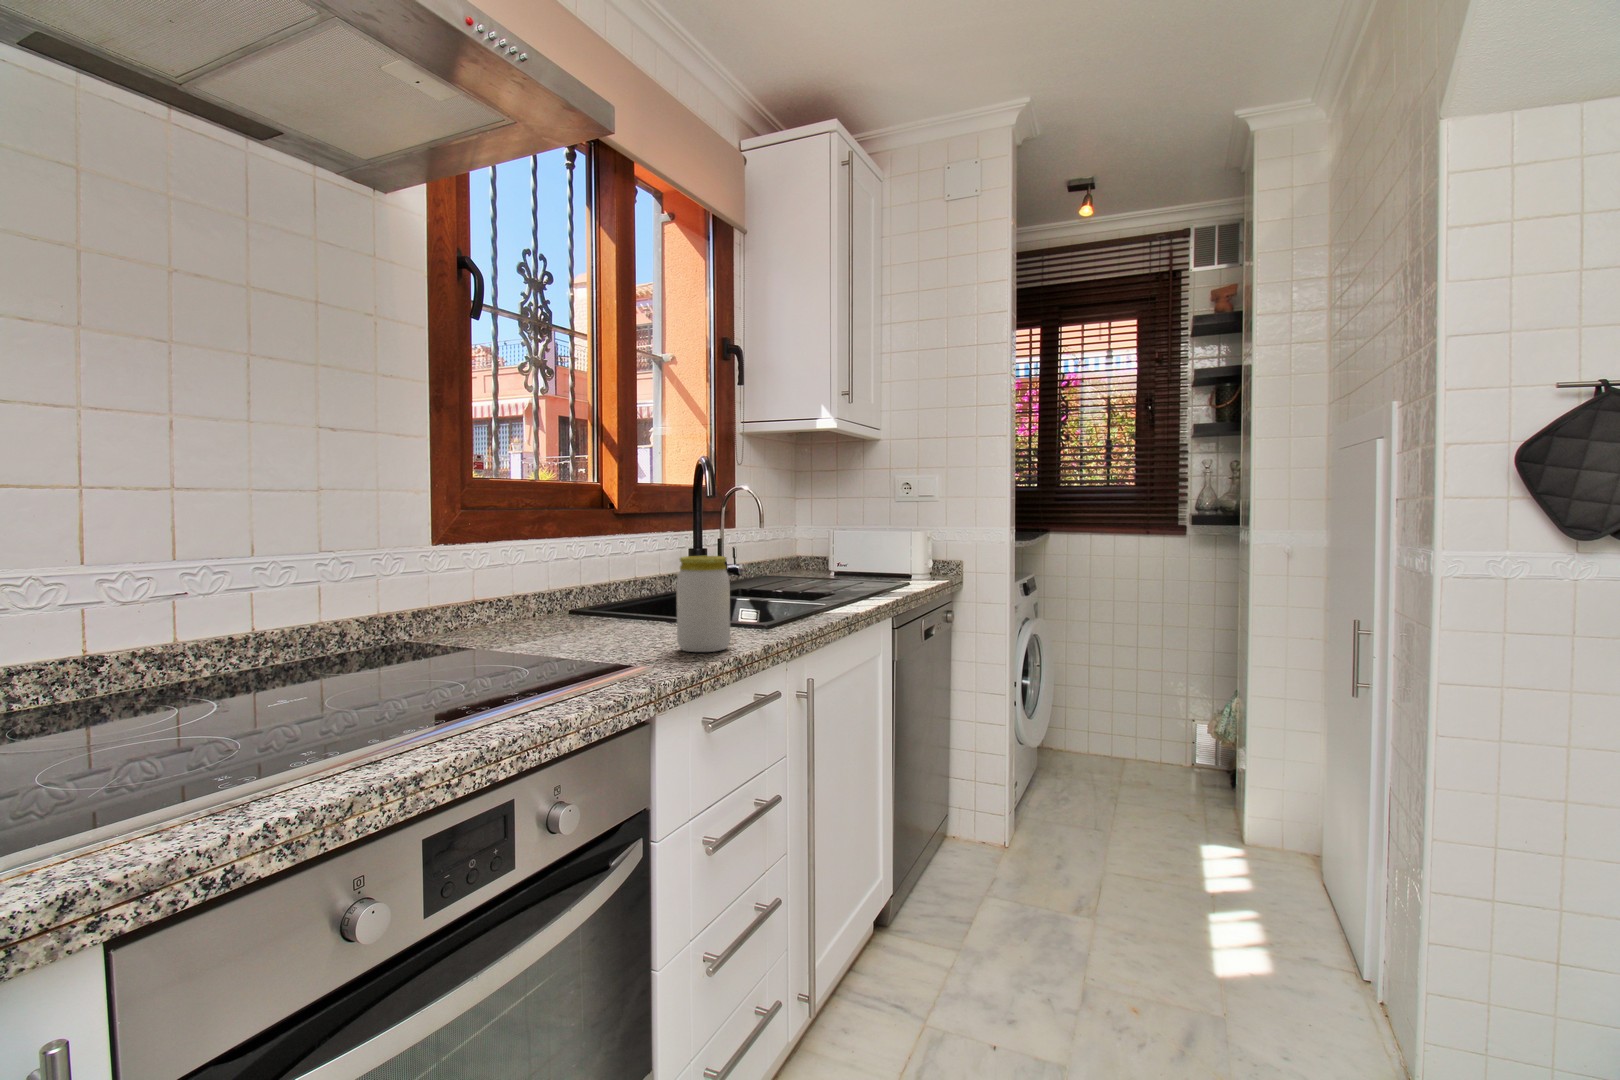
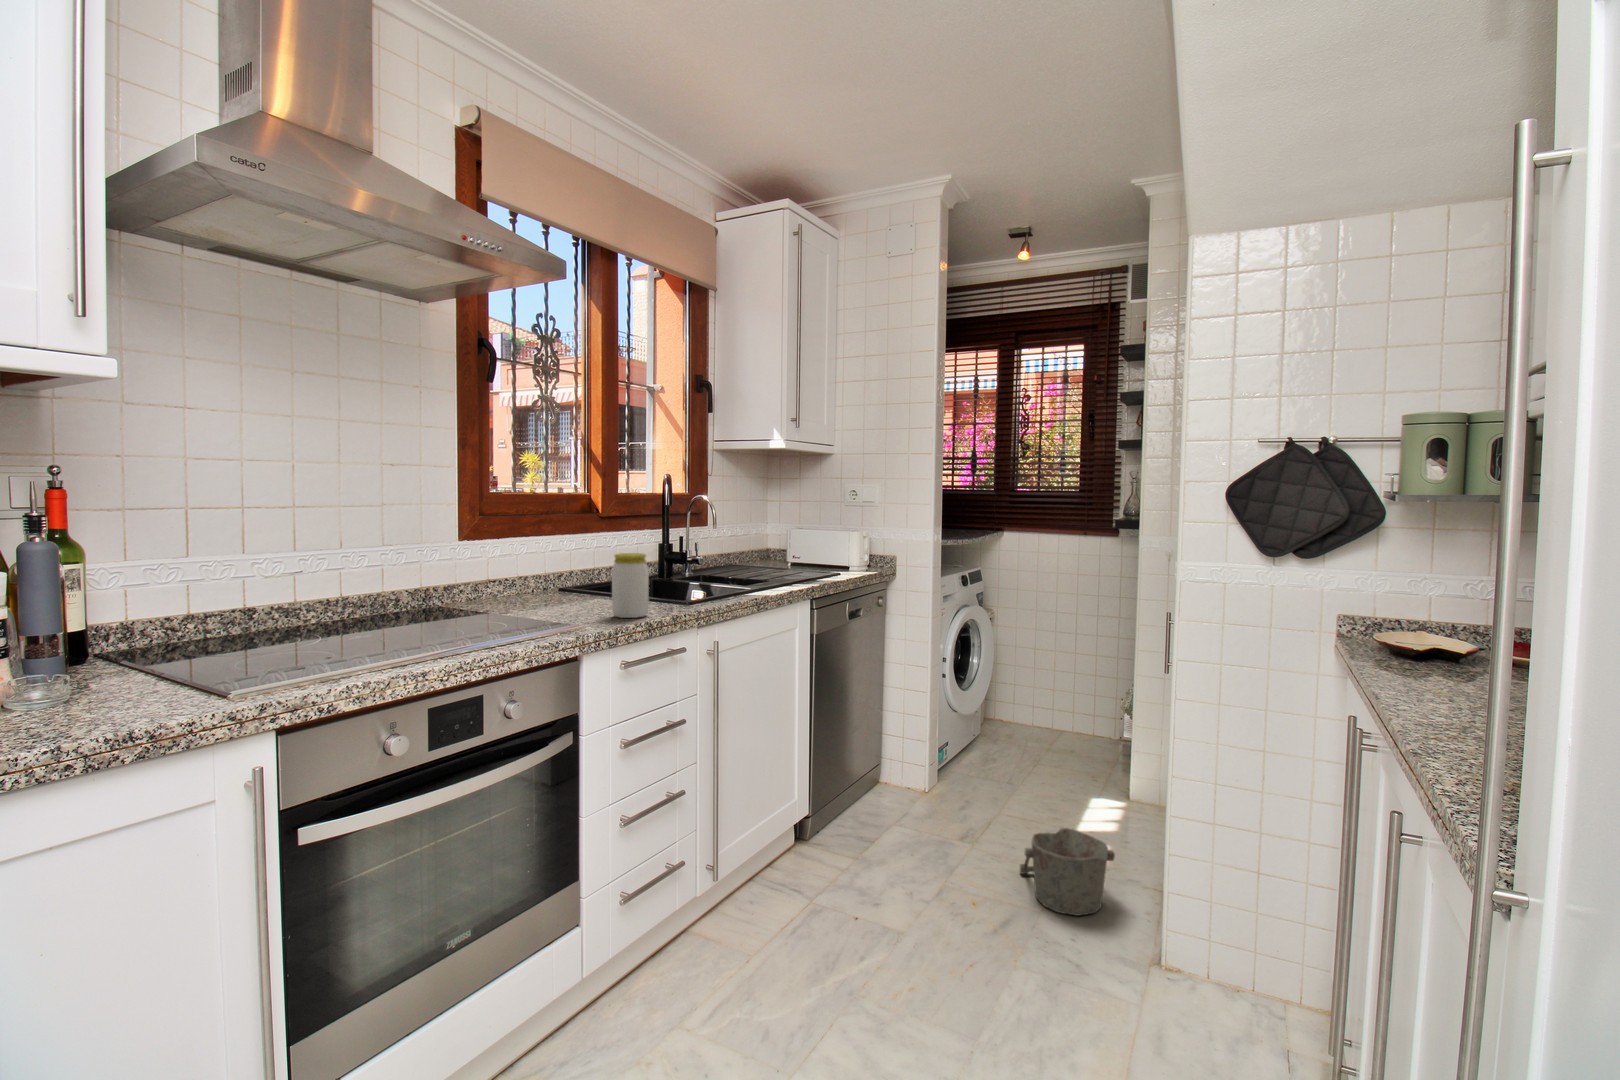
bucket: none [1171,904,1311,1028] -> present [1020,828,1115,916]

